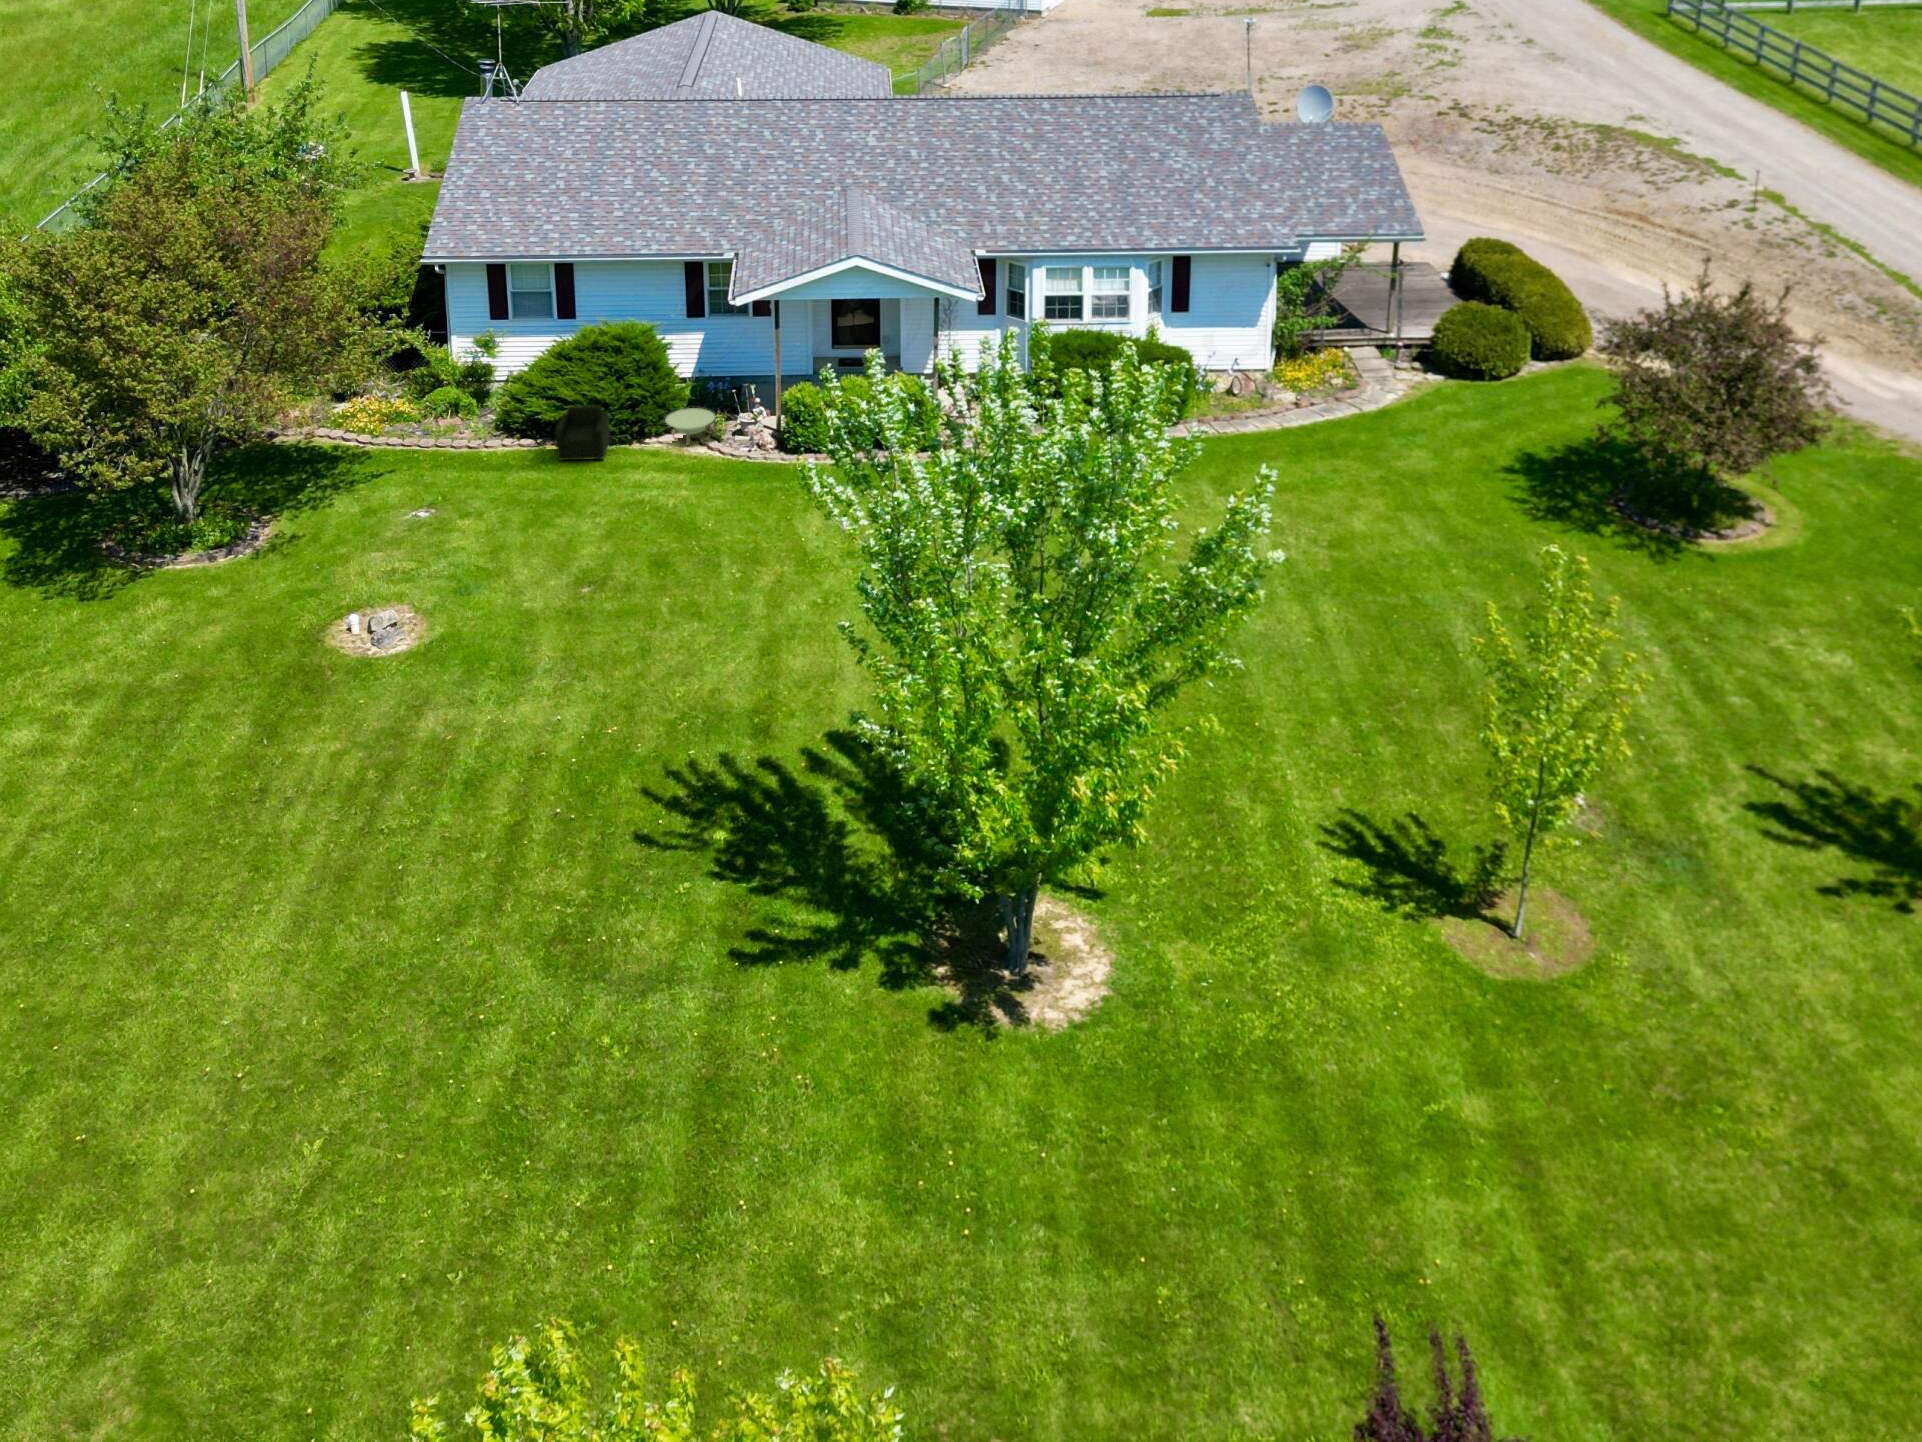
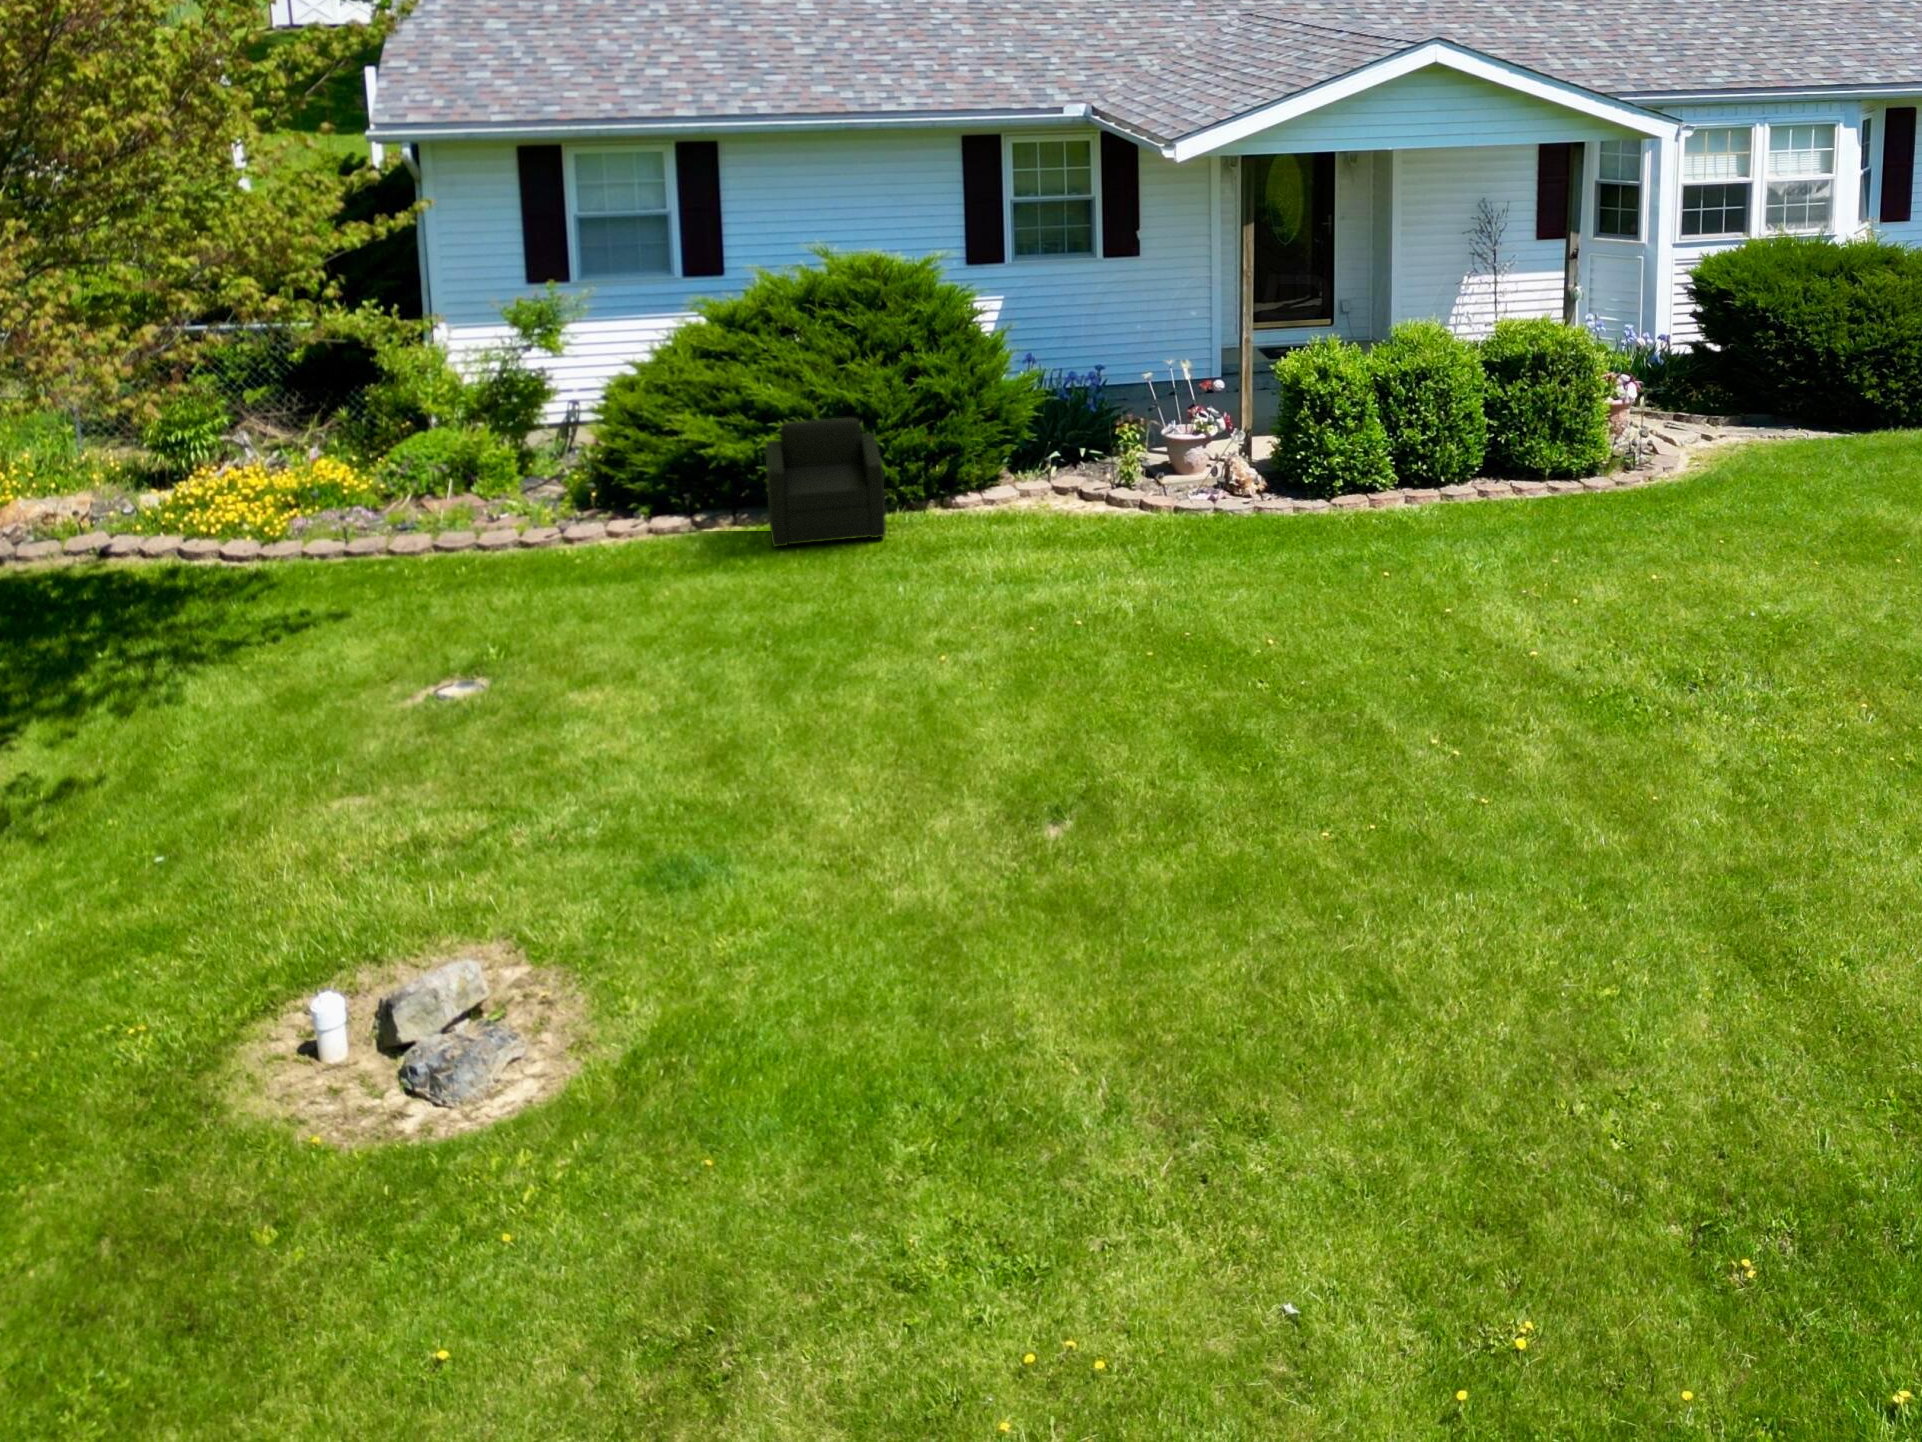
round table: present [665,408,715,446] -> none [1000,424,1114,500]

